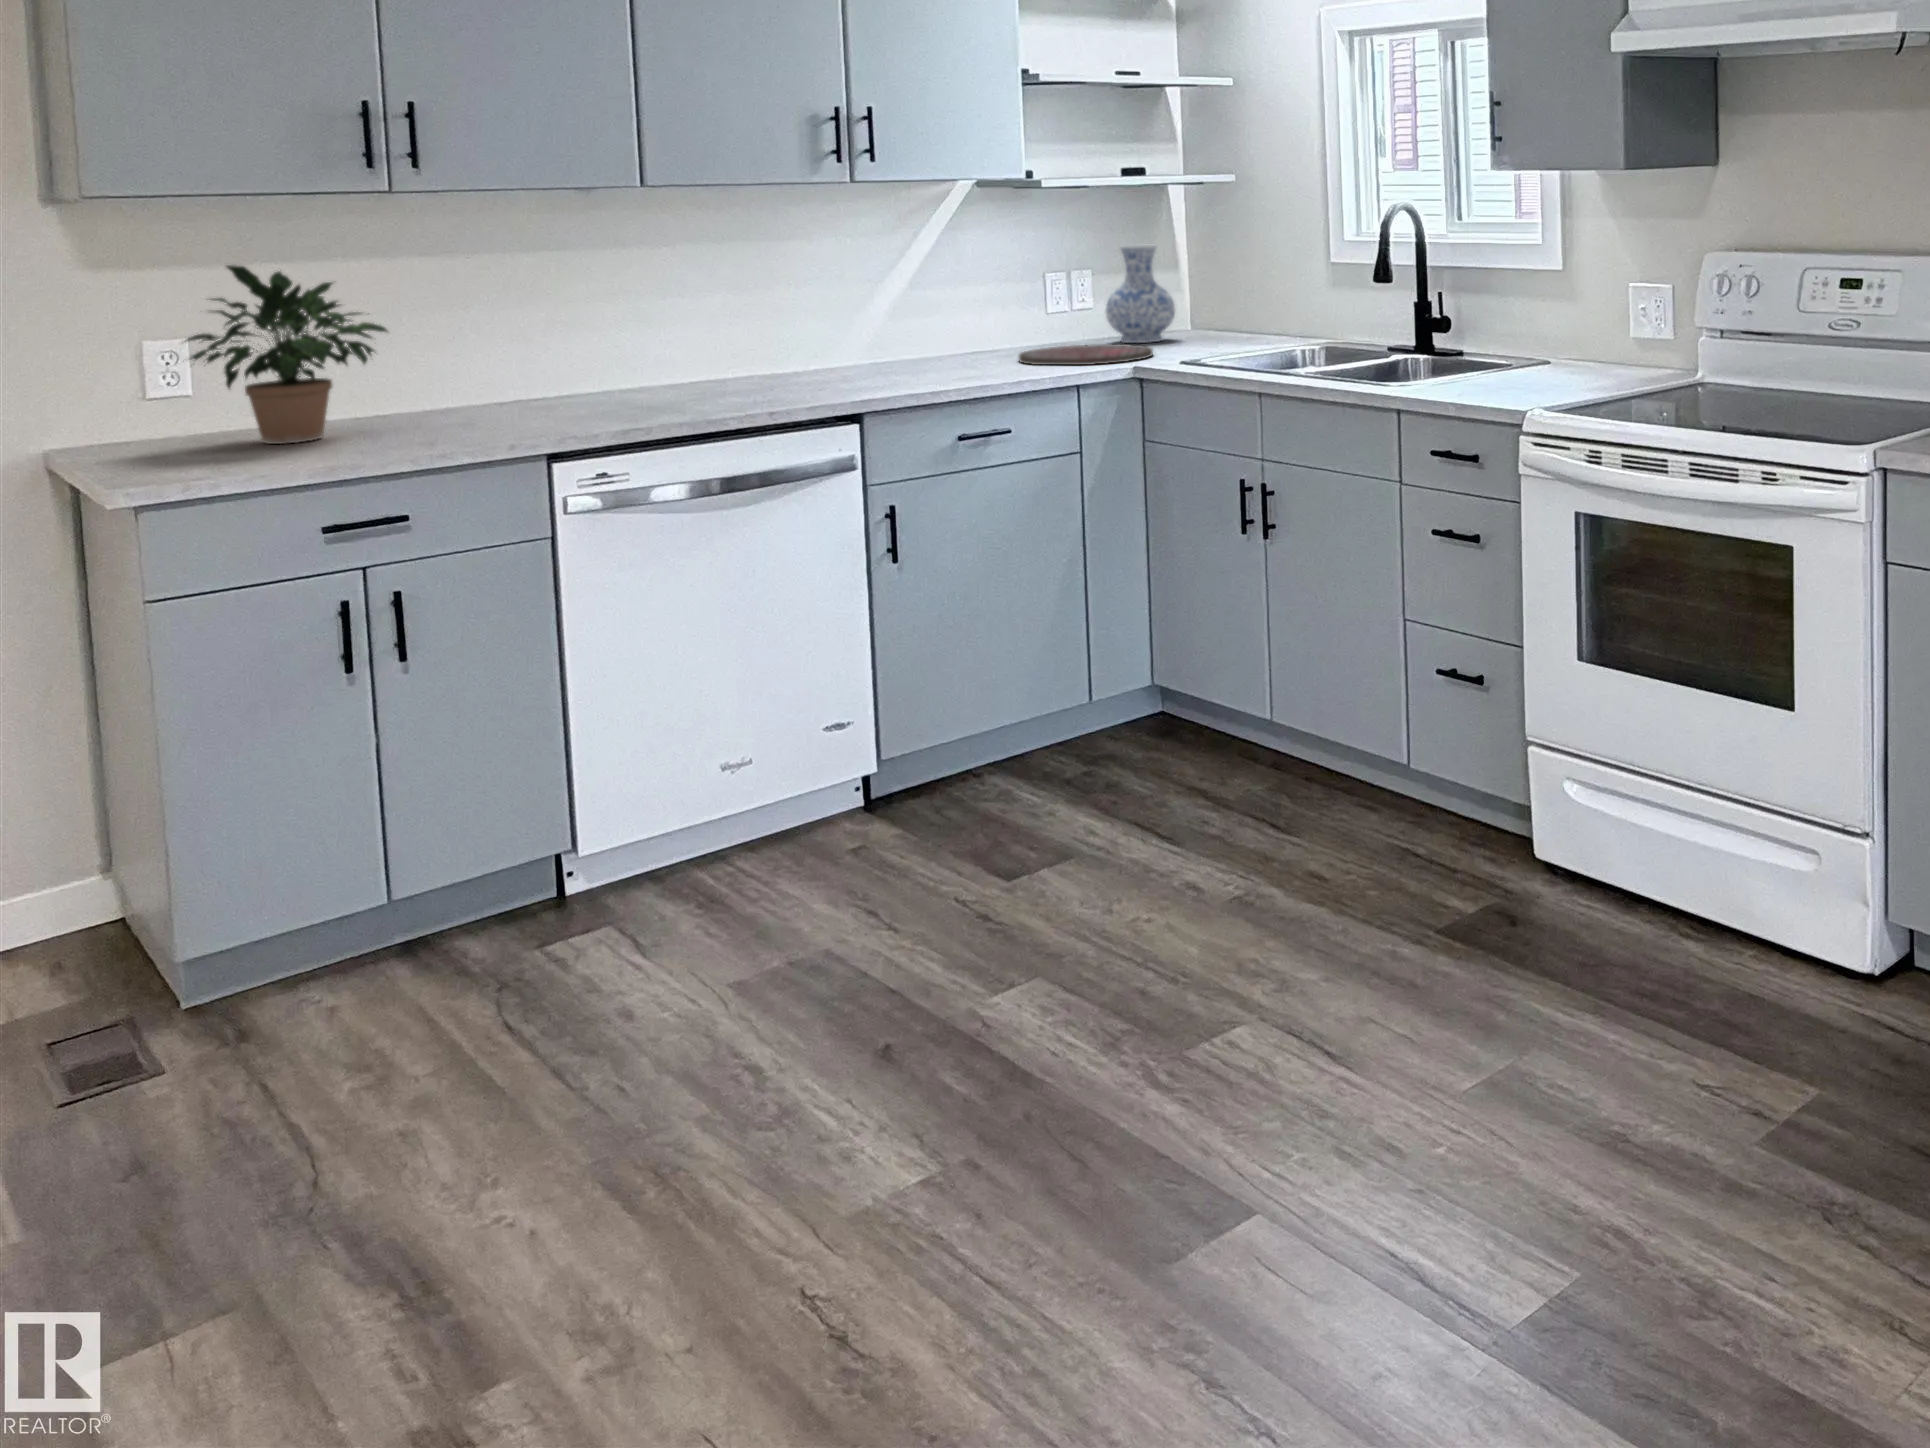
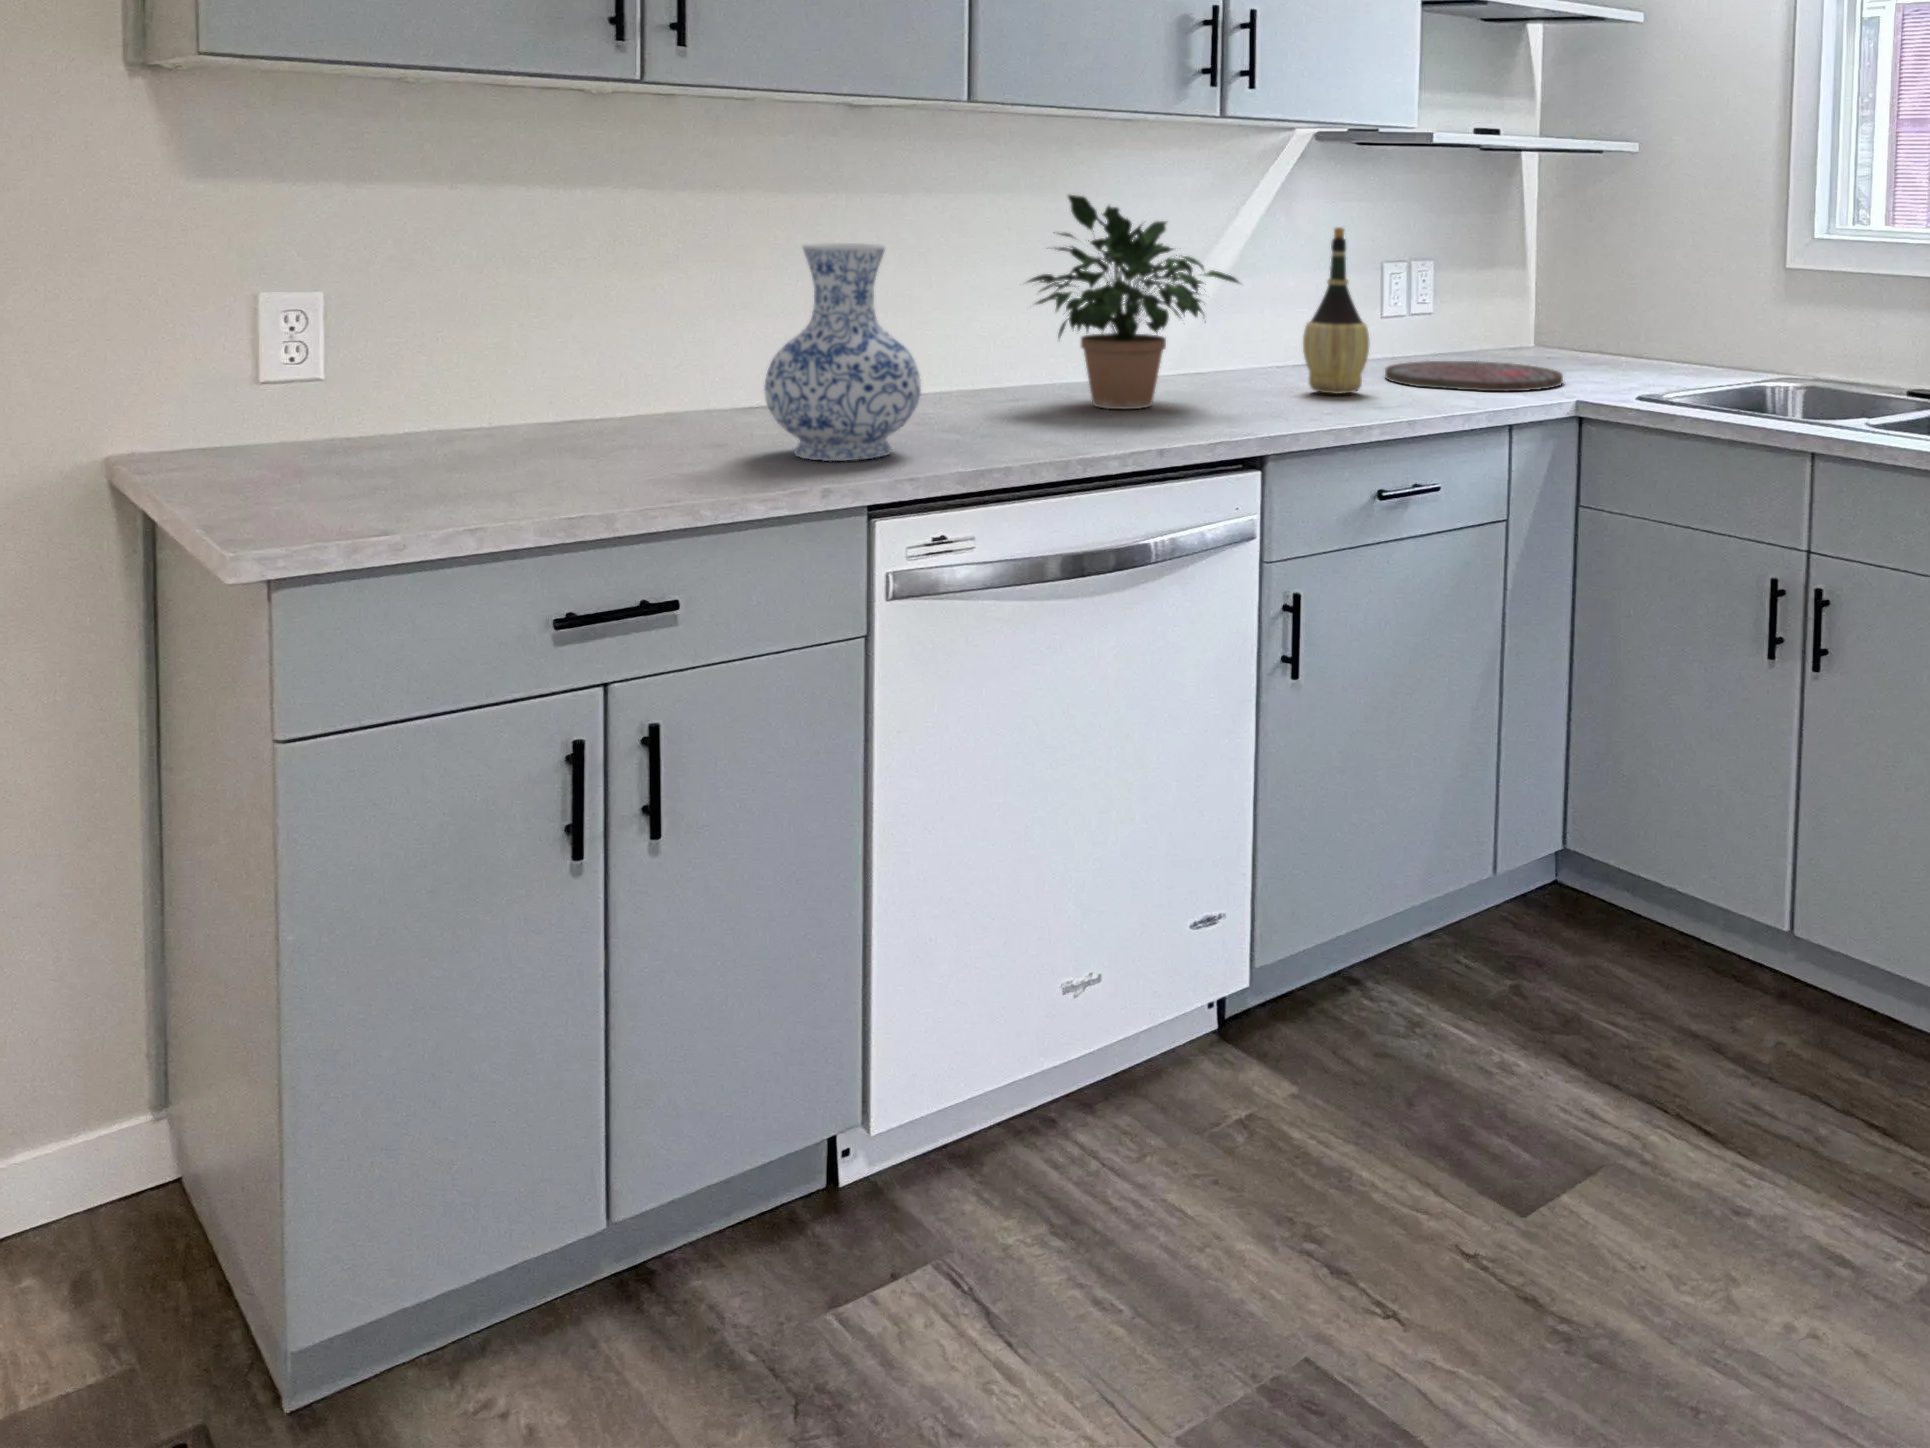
vase: present [1106,244,1175,344] -> present [764,243,921,461]
wine bottle: none [934,253,984,372] -> present [1303,227,1369,394]
potted plant: present [186,265,387,444] -> present [1028,195,1239,409]

